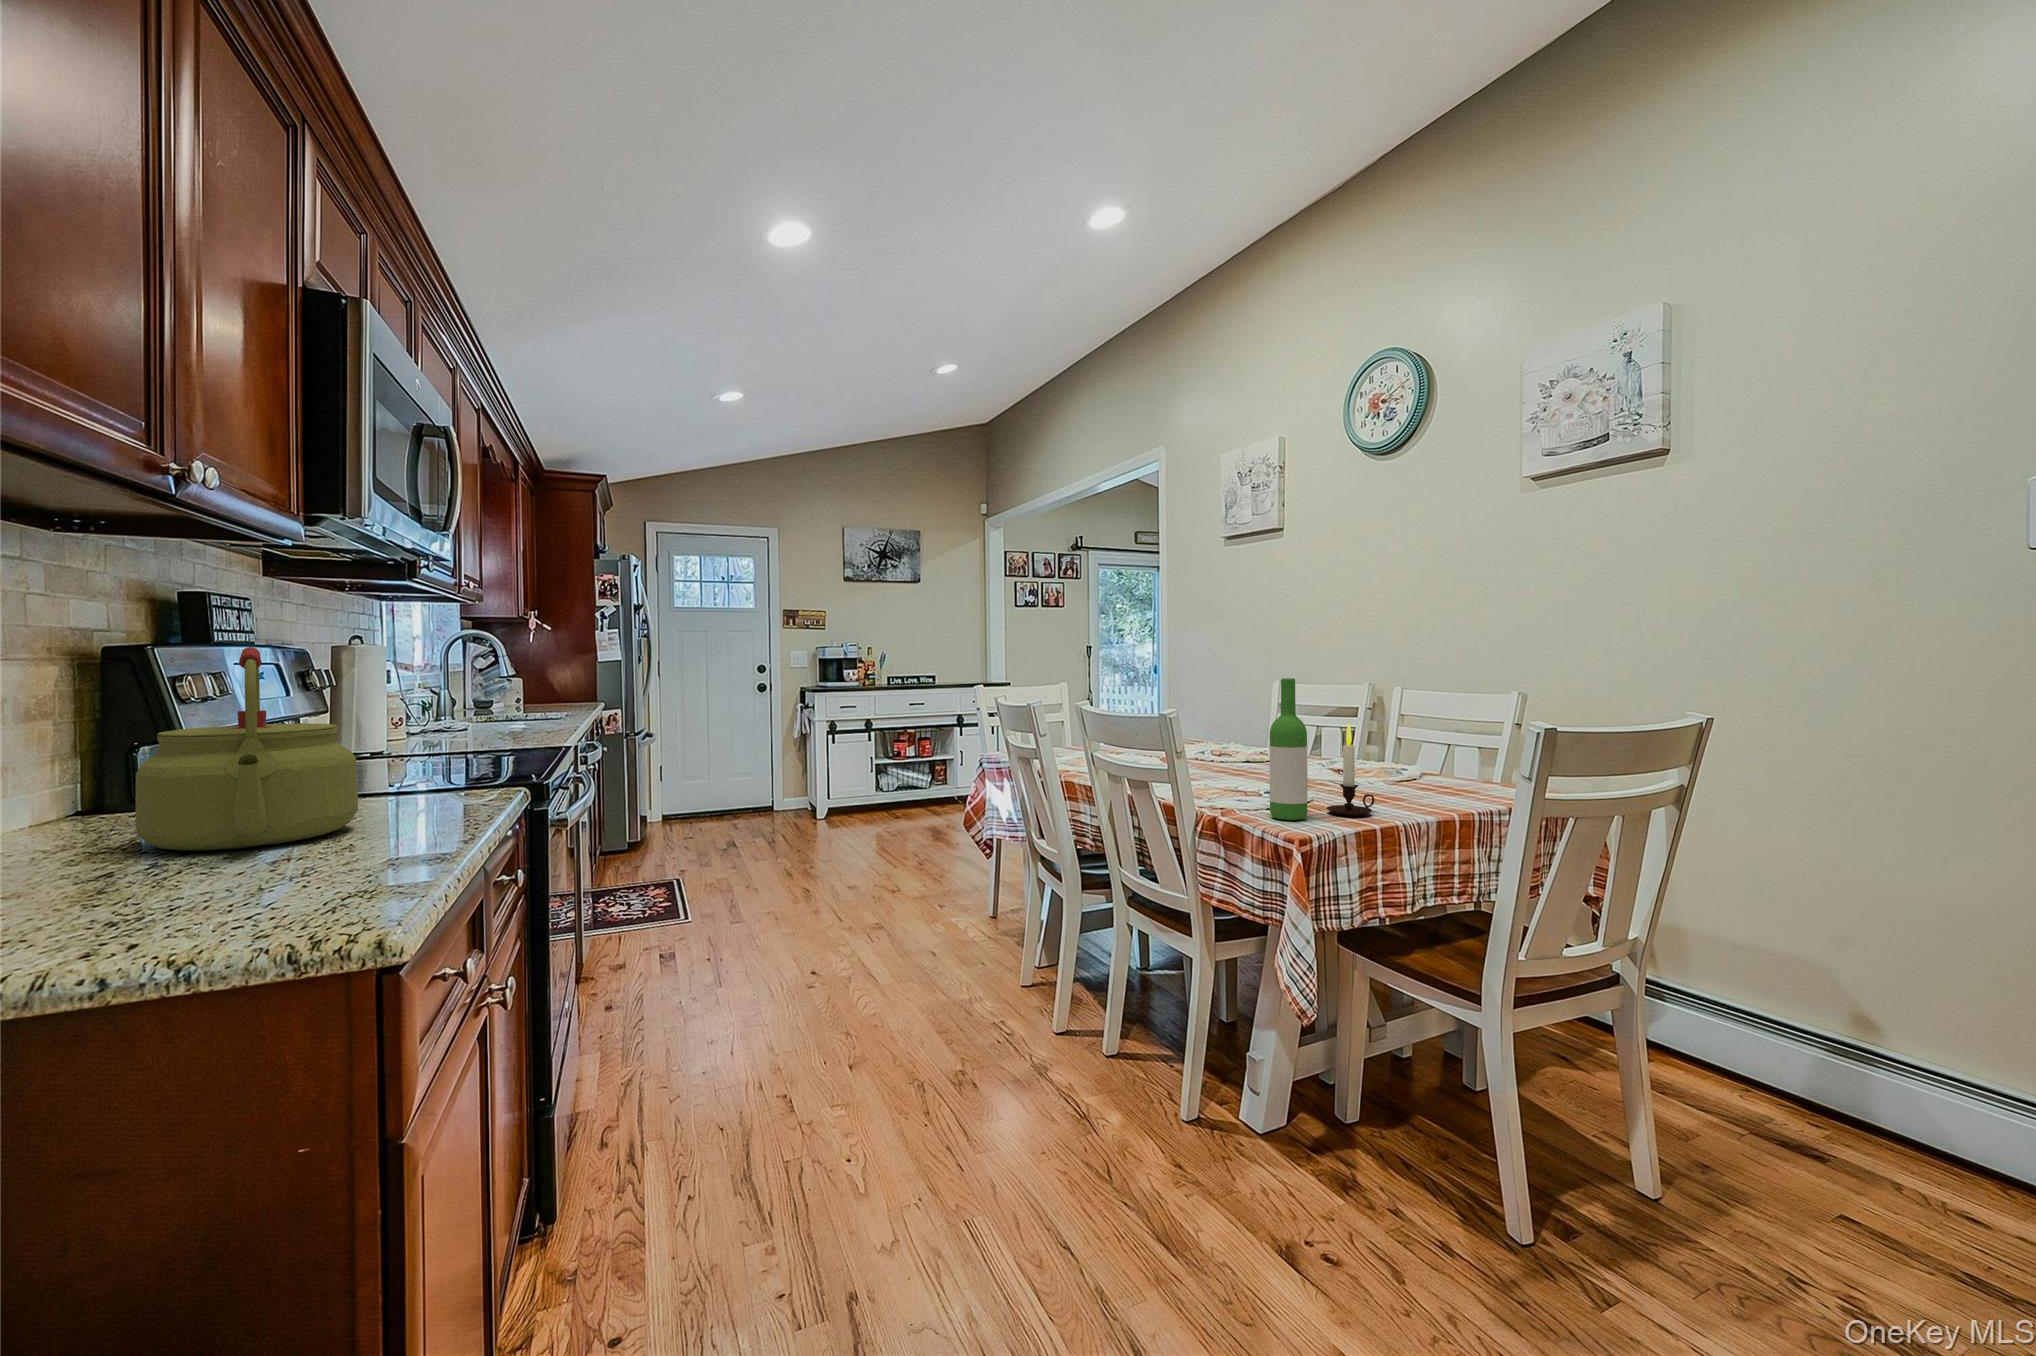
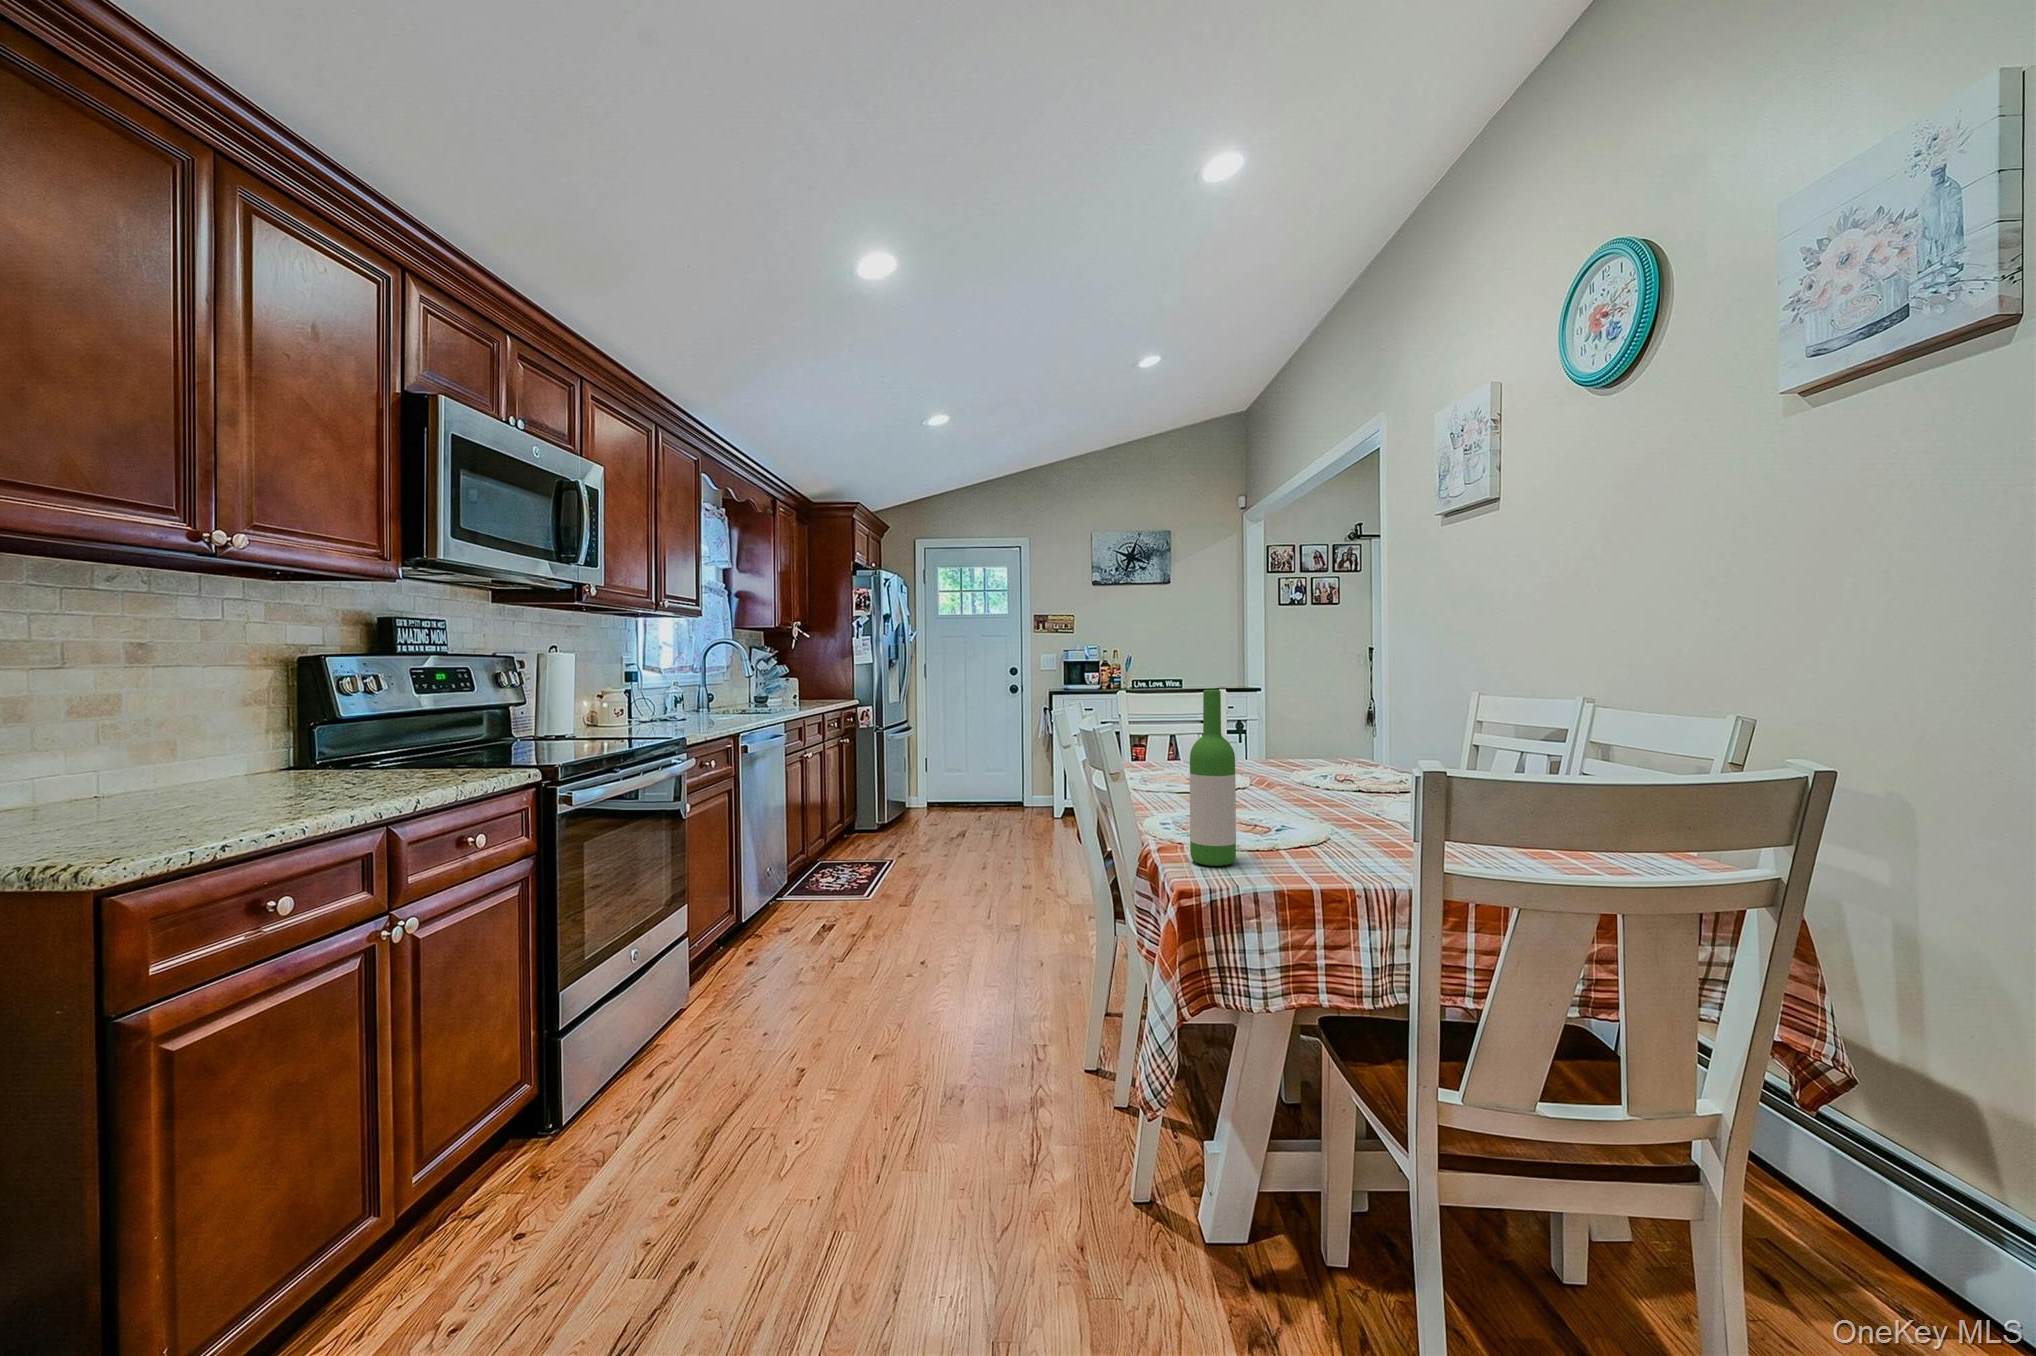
kettle: present [135,647,358,851] -> none [179,661,339,803]
candle: present [1327,723,1374,816] -> none [1275,748,1347,869]

